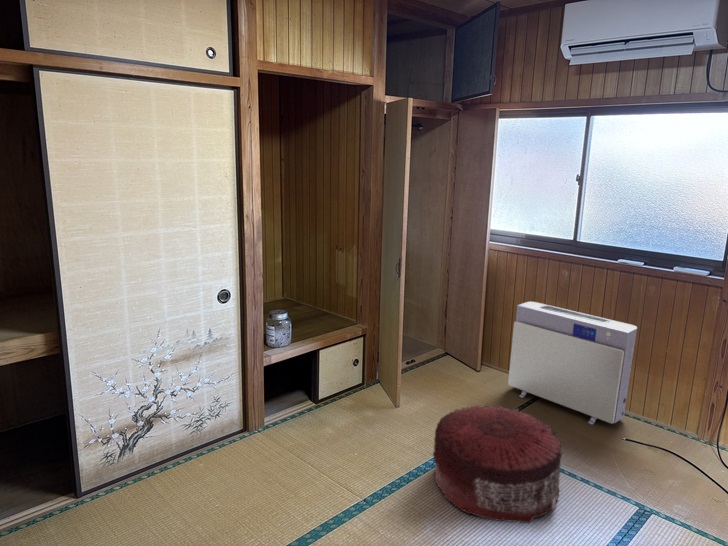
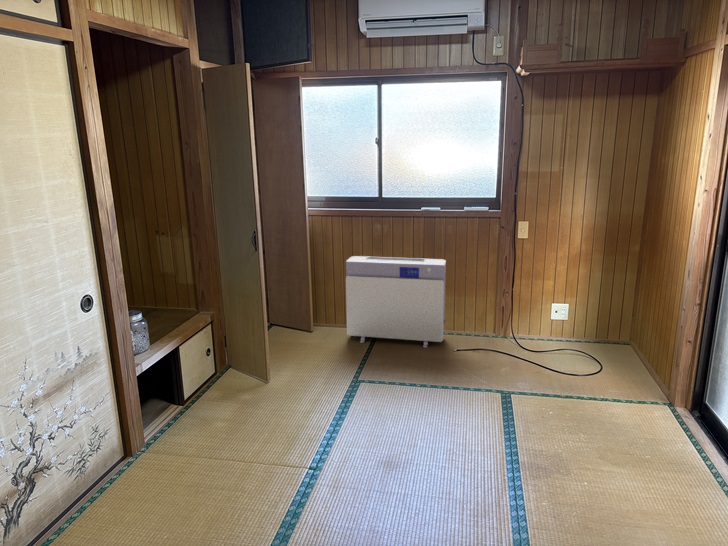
pouf: present [433,405,562,523] -> none [342,345,452,442]

